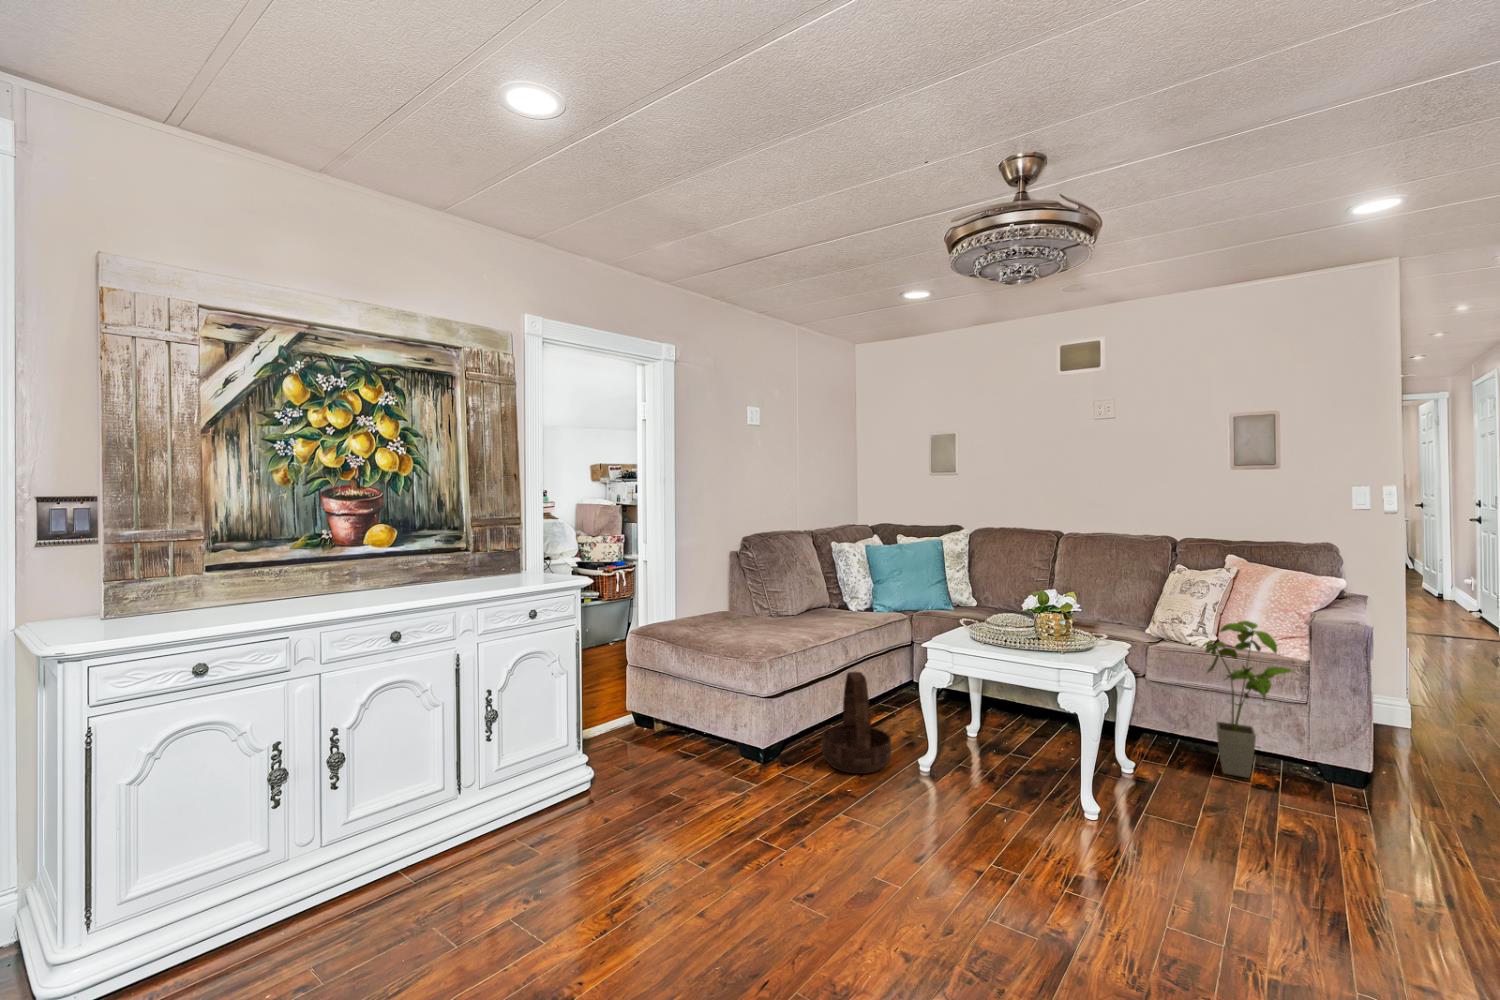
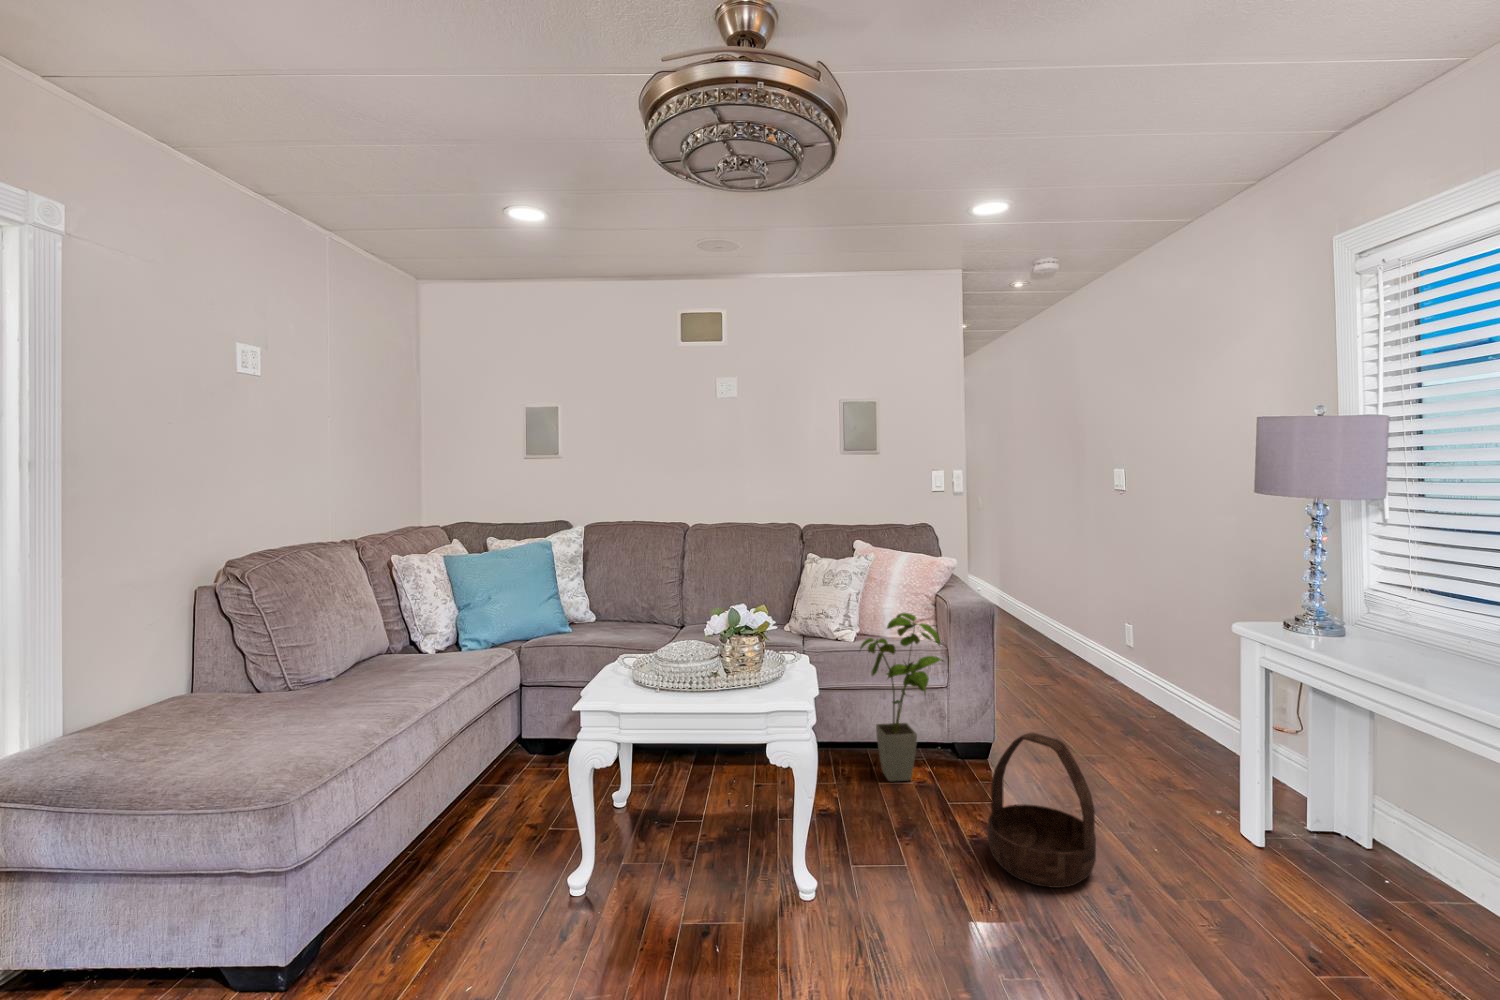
basket: present [822,672,891,774] -> present [988,733,1096,888]

